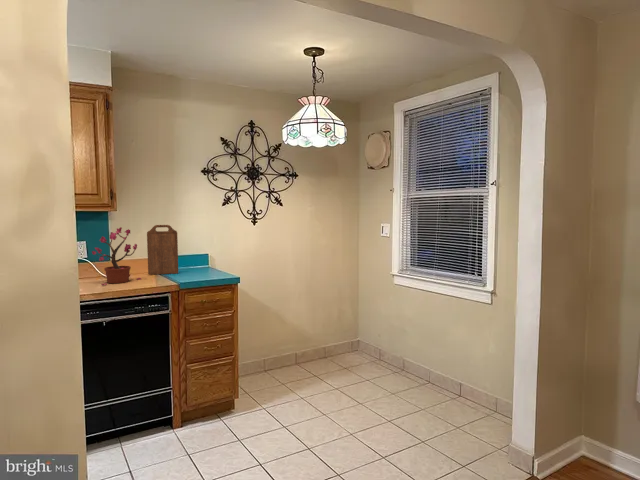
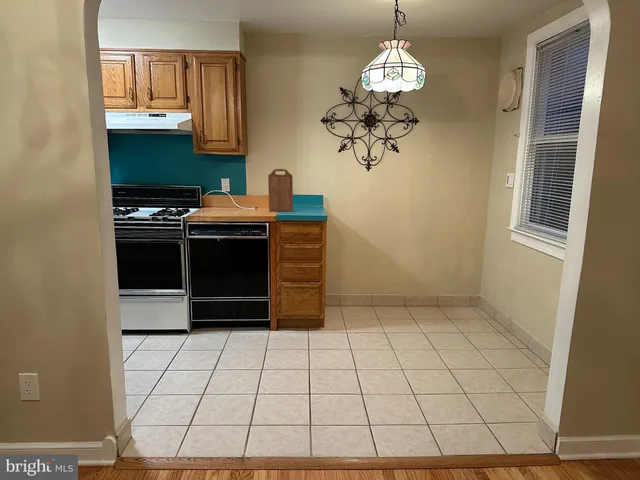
potted plant: present [92,227,141,285] -> none [223,170,260,217]

